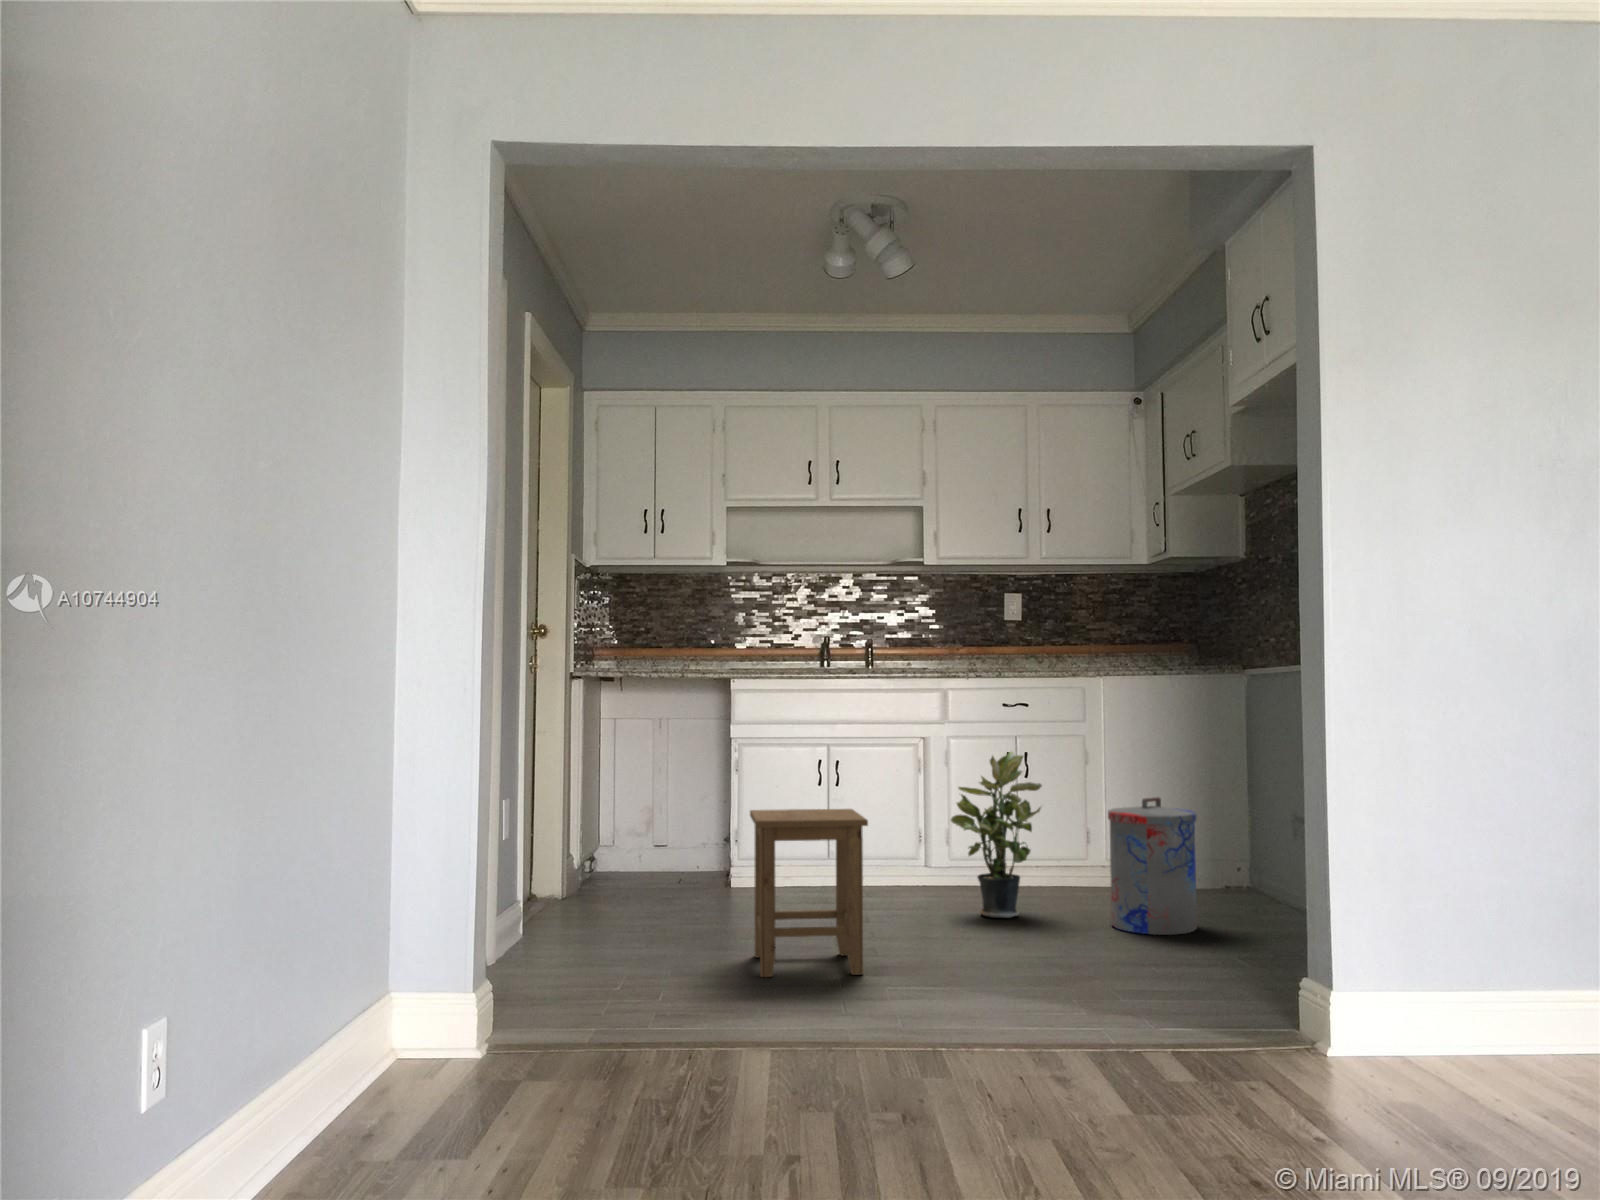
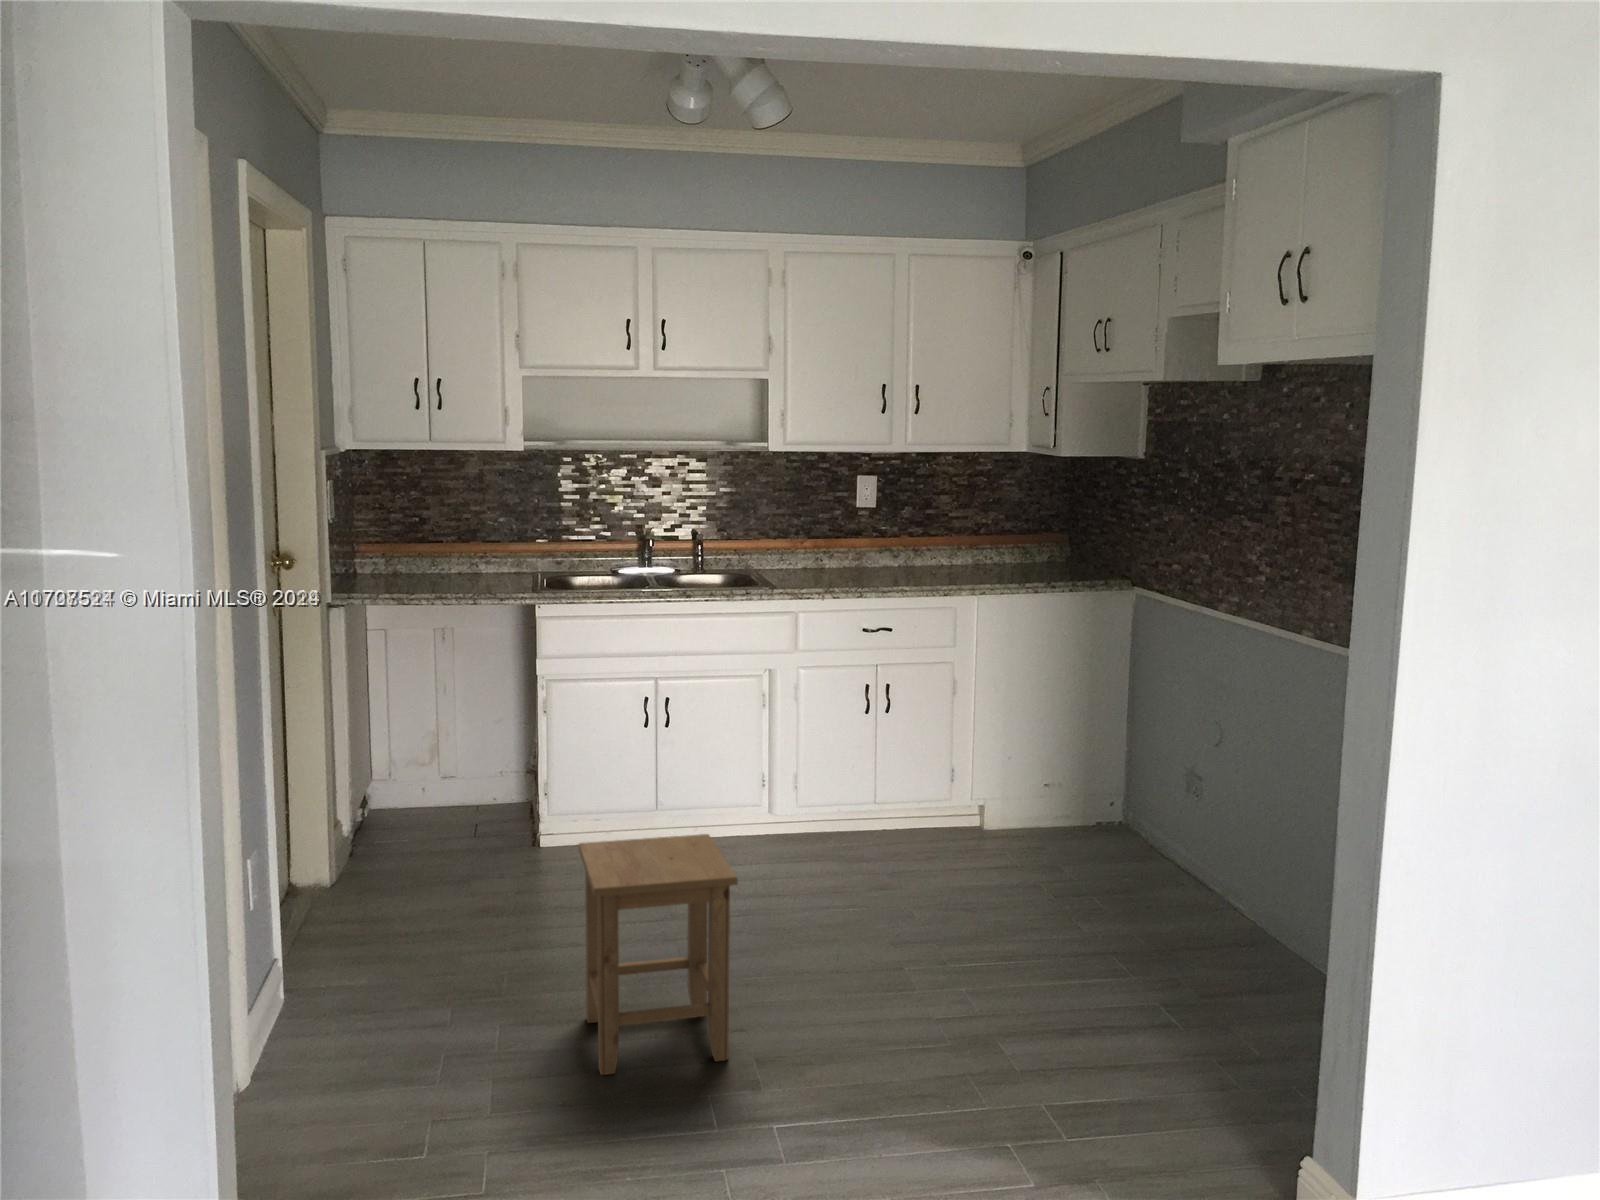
potted plant: present [951,752,1042,918] -> none [811,712,921,909]
trash can: present [1108,797,1197,935] -> none [995,776,1100,939]

